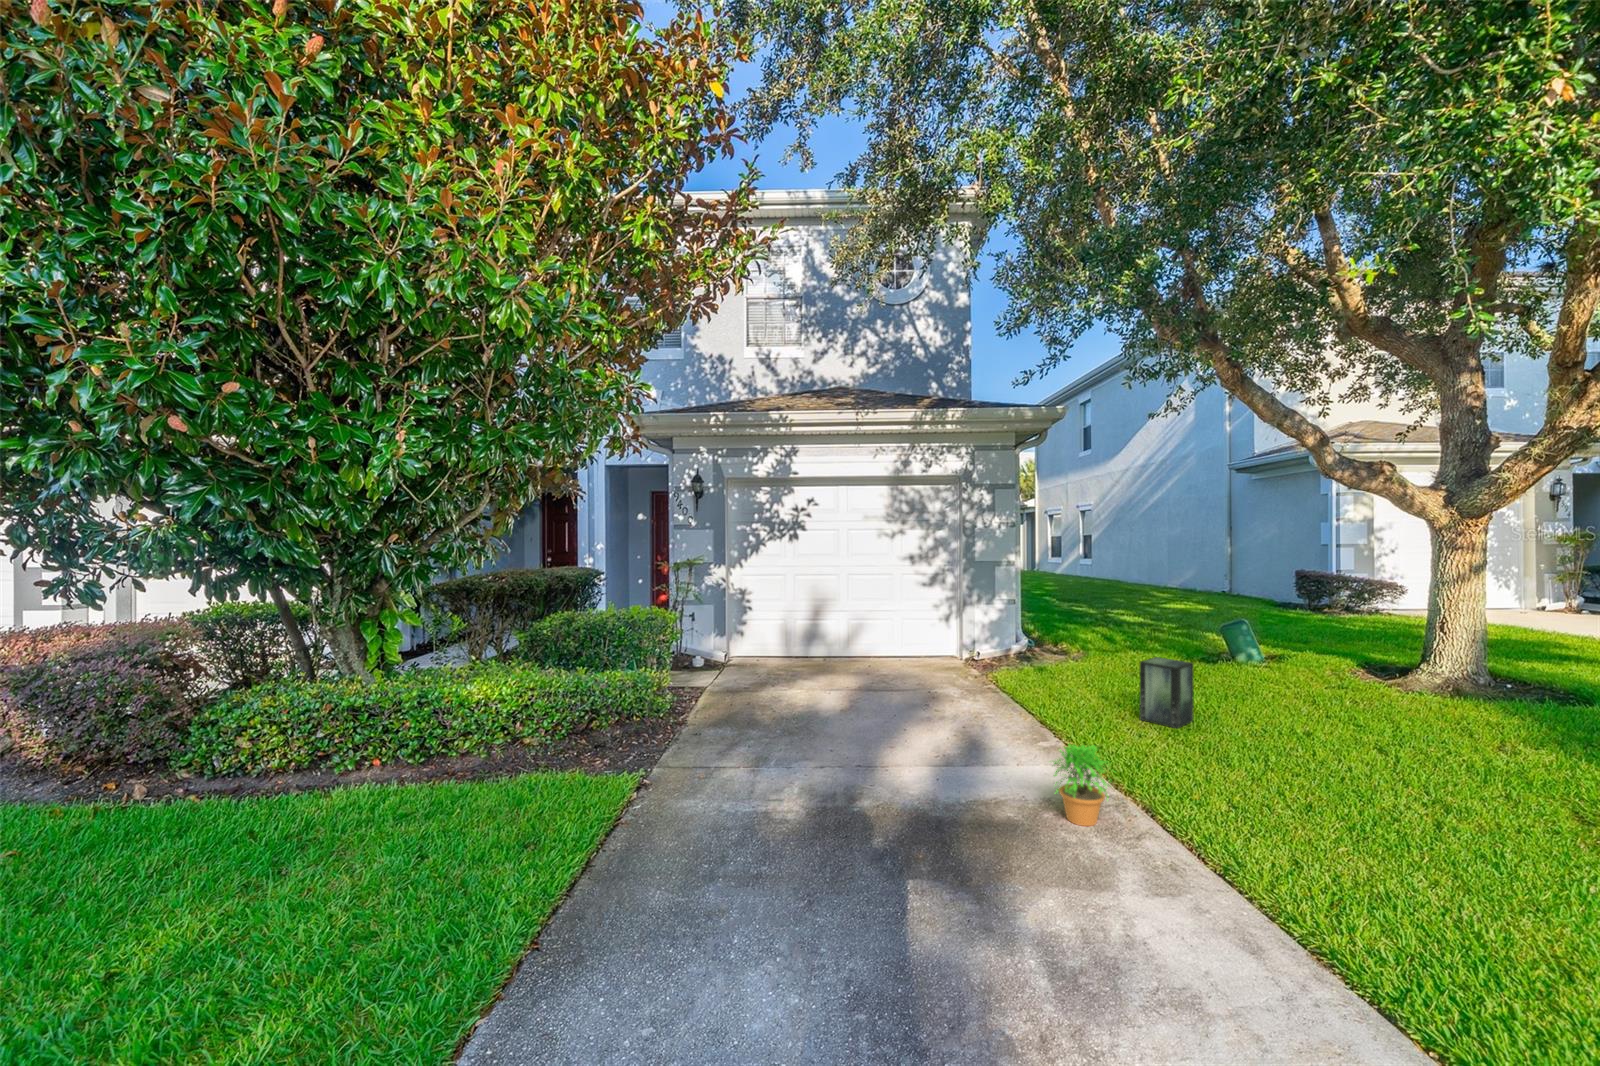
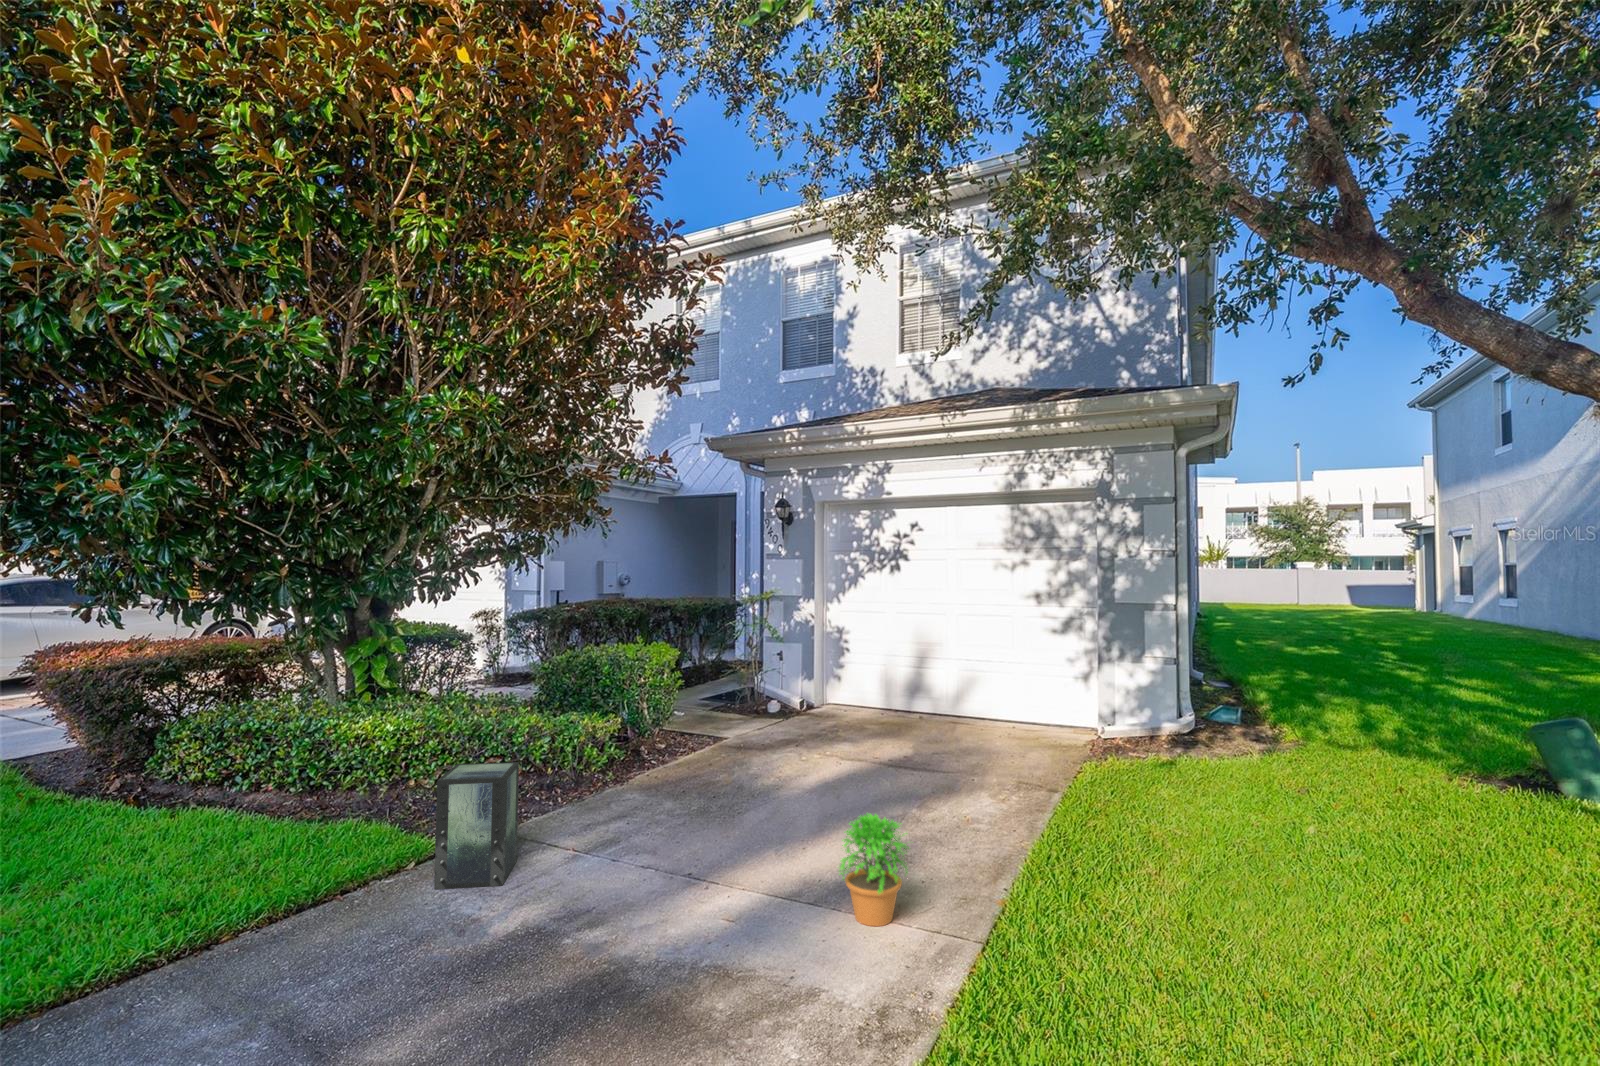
storage box: present [1140,657,1194,728] -> present [434,762,519,889]

